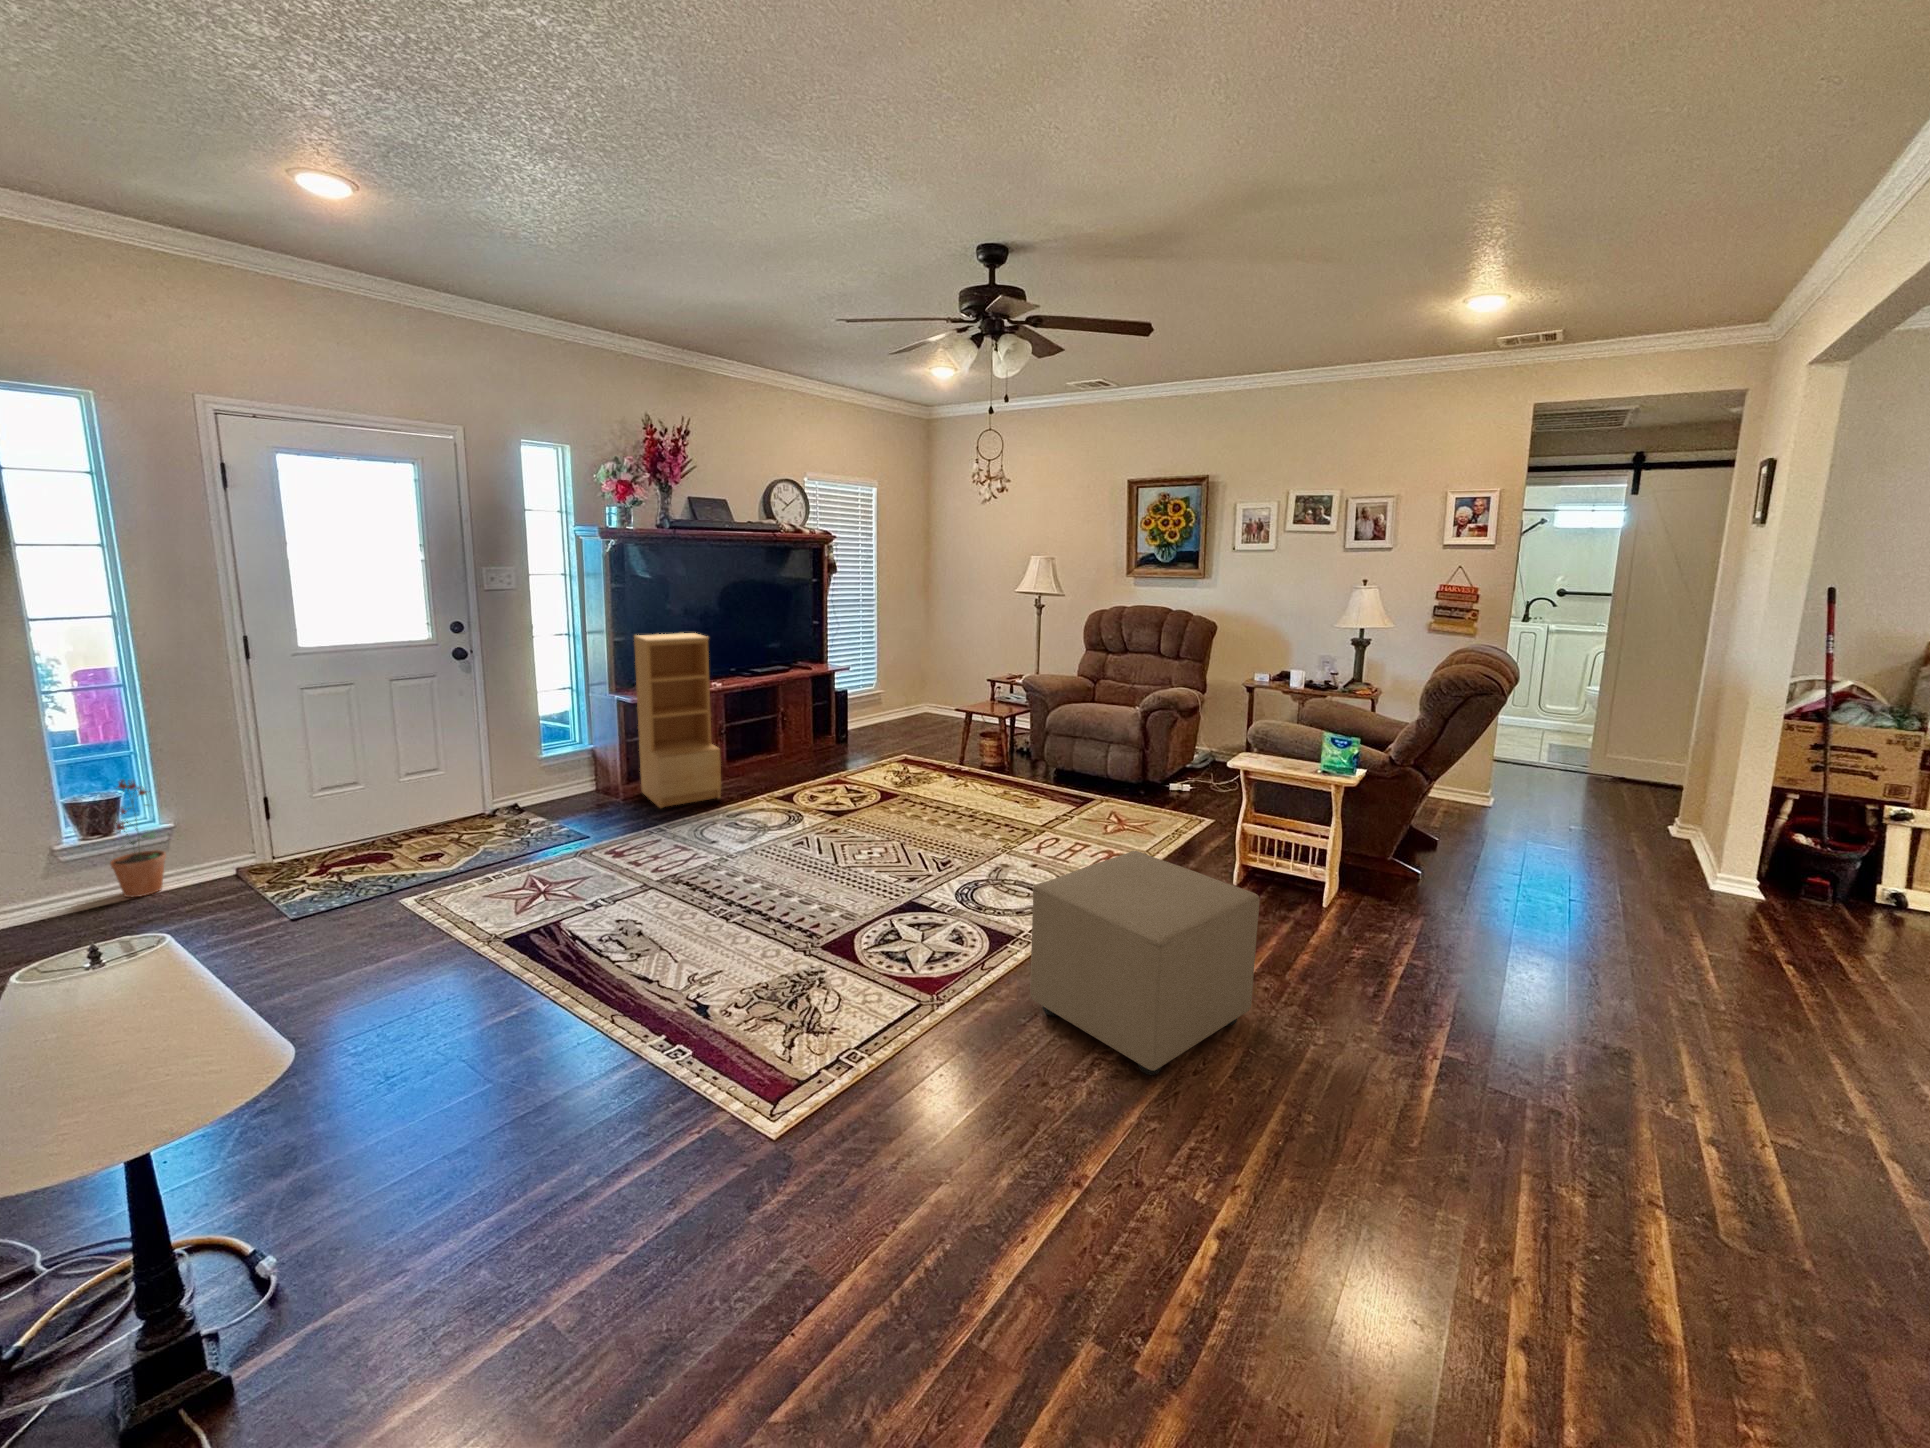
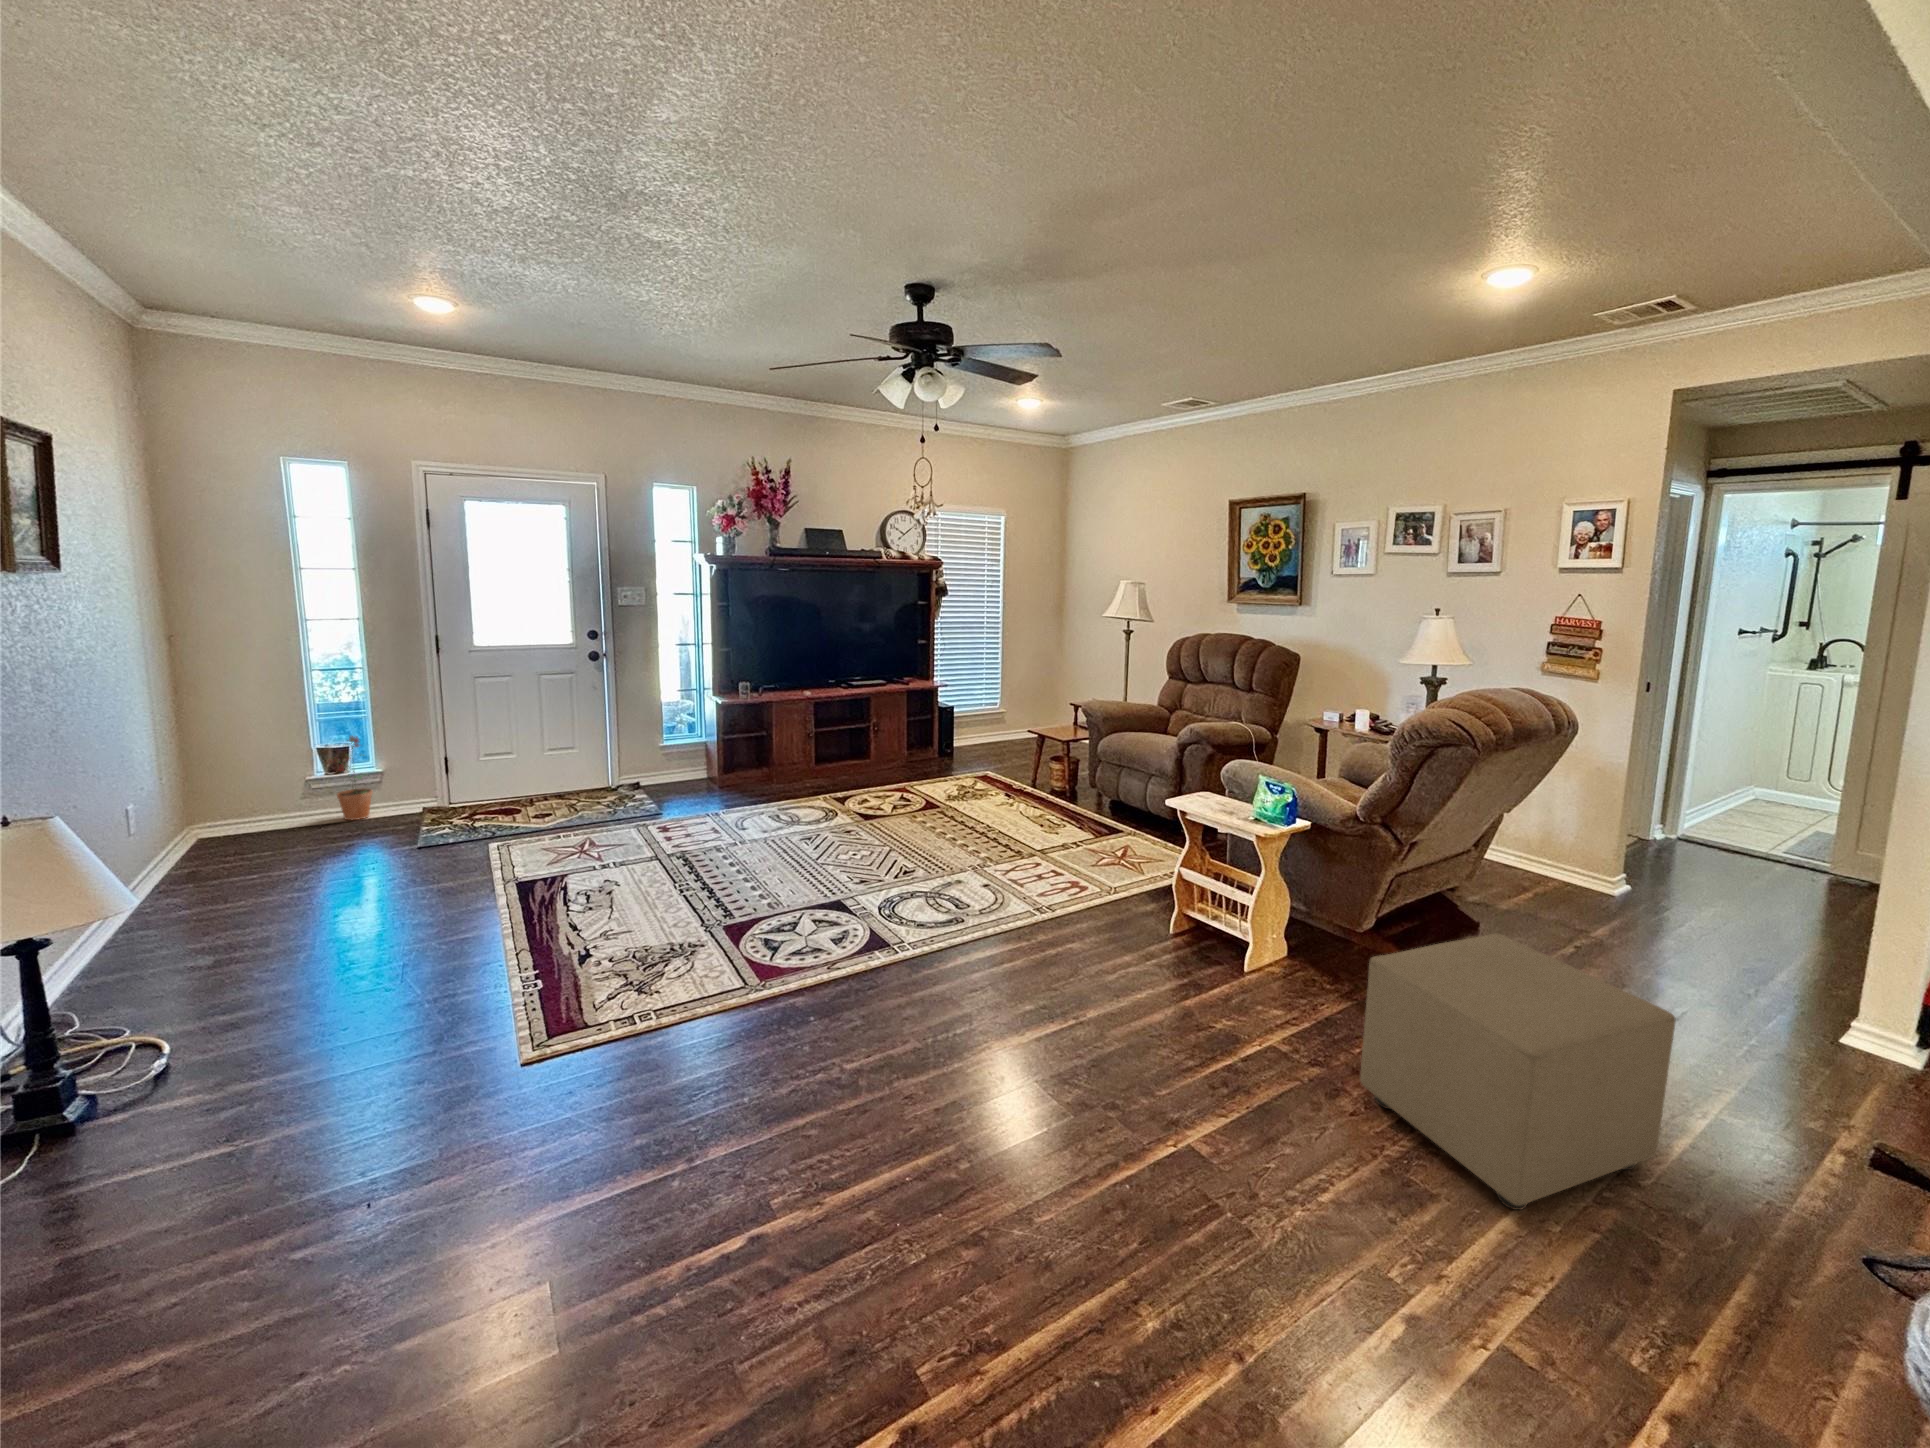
bookshelf: present [634,633,721,808] -> none [731,646,789,797]
ottoman: present [1030,851,1259,1075] -> present [1360,933,1675,1210]

